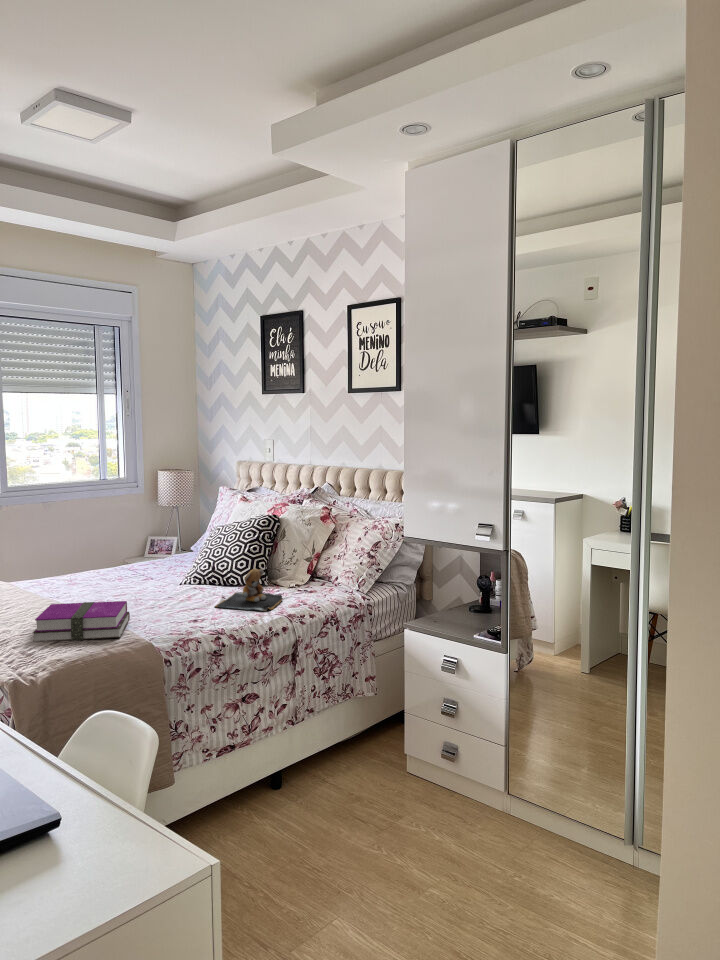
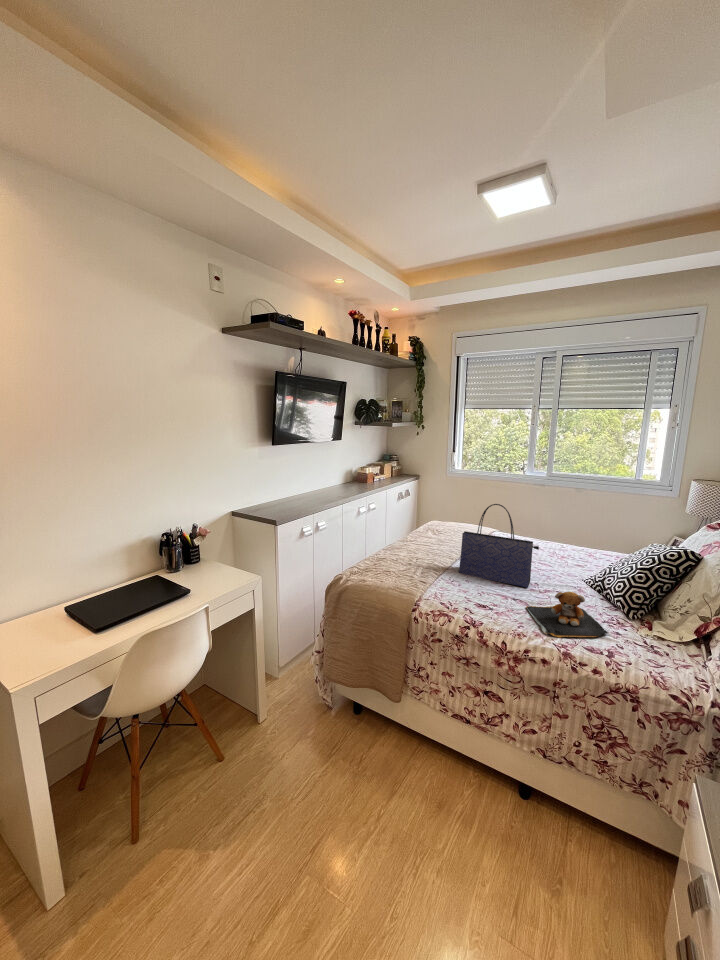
tote bag: none [92,507,181,616] -> present [459,504,539,588]
hardback book: present [33,601,130,642] -> none [390,551,452,588]

